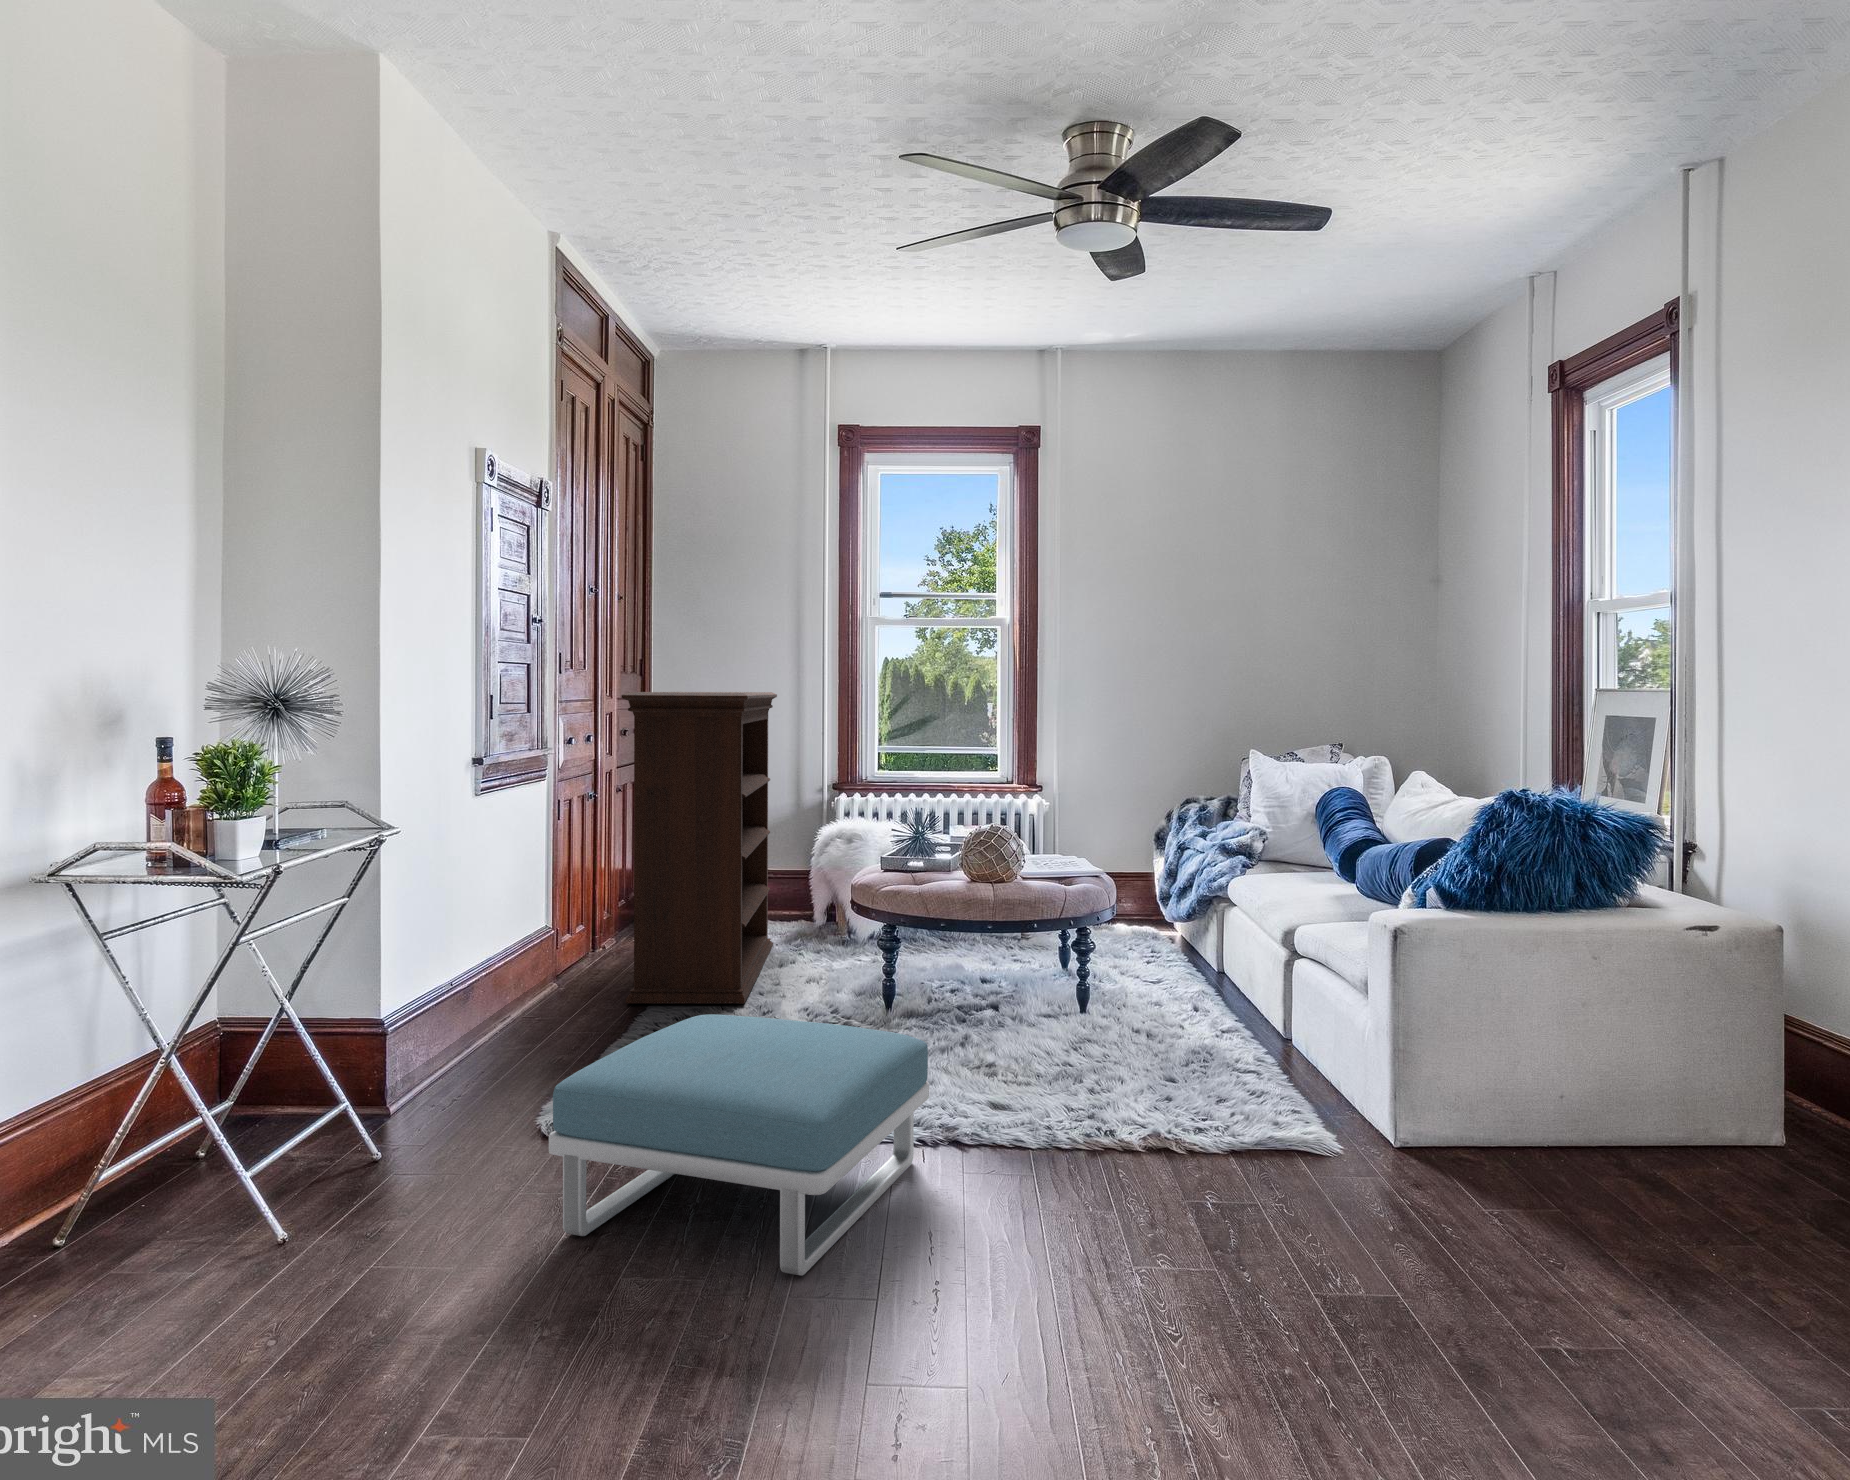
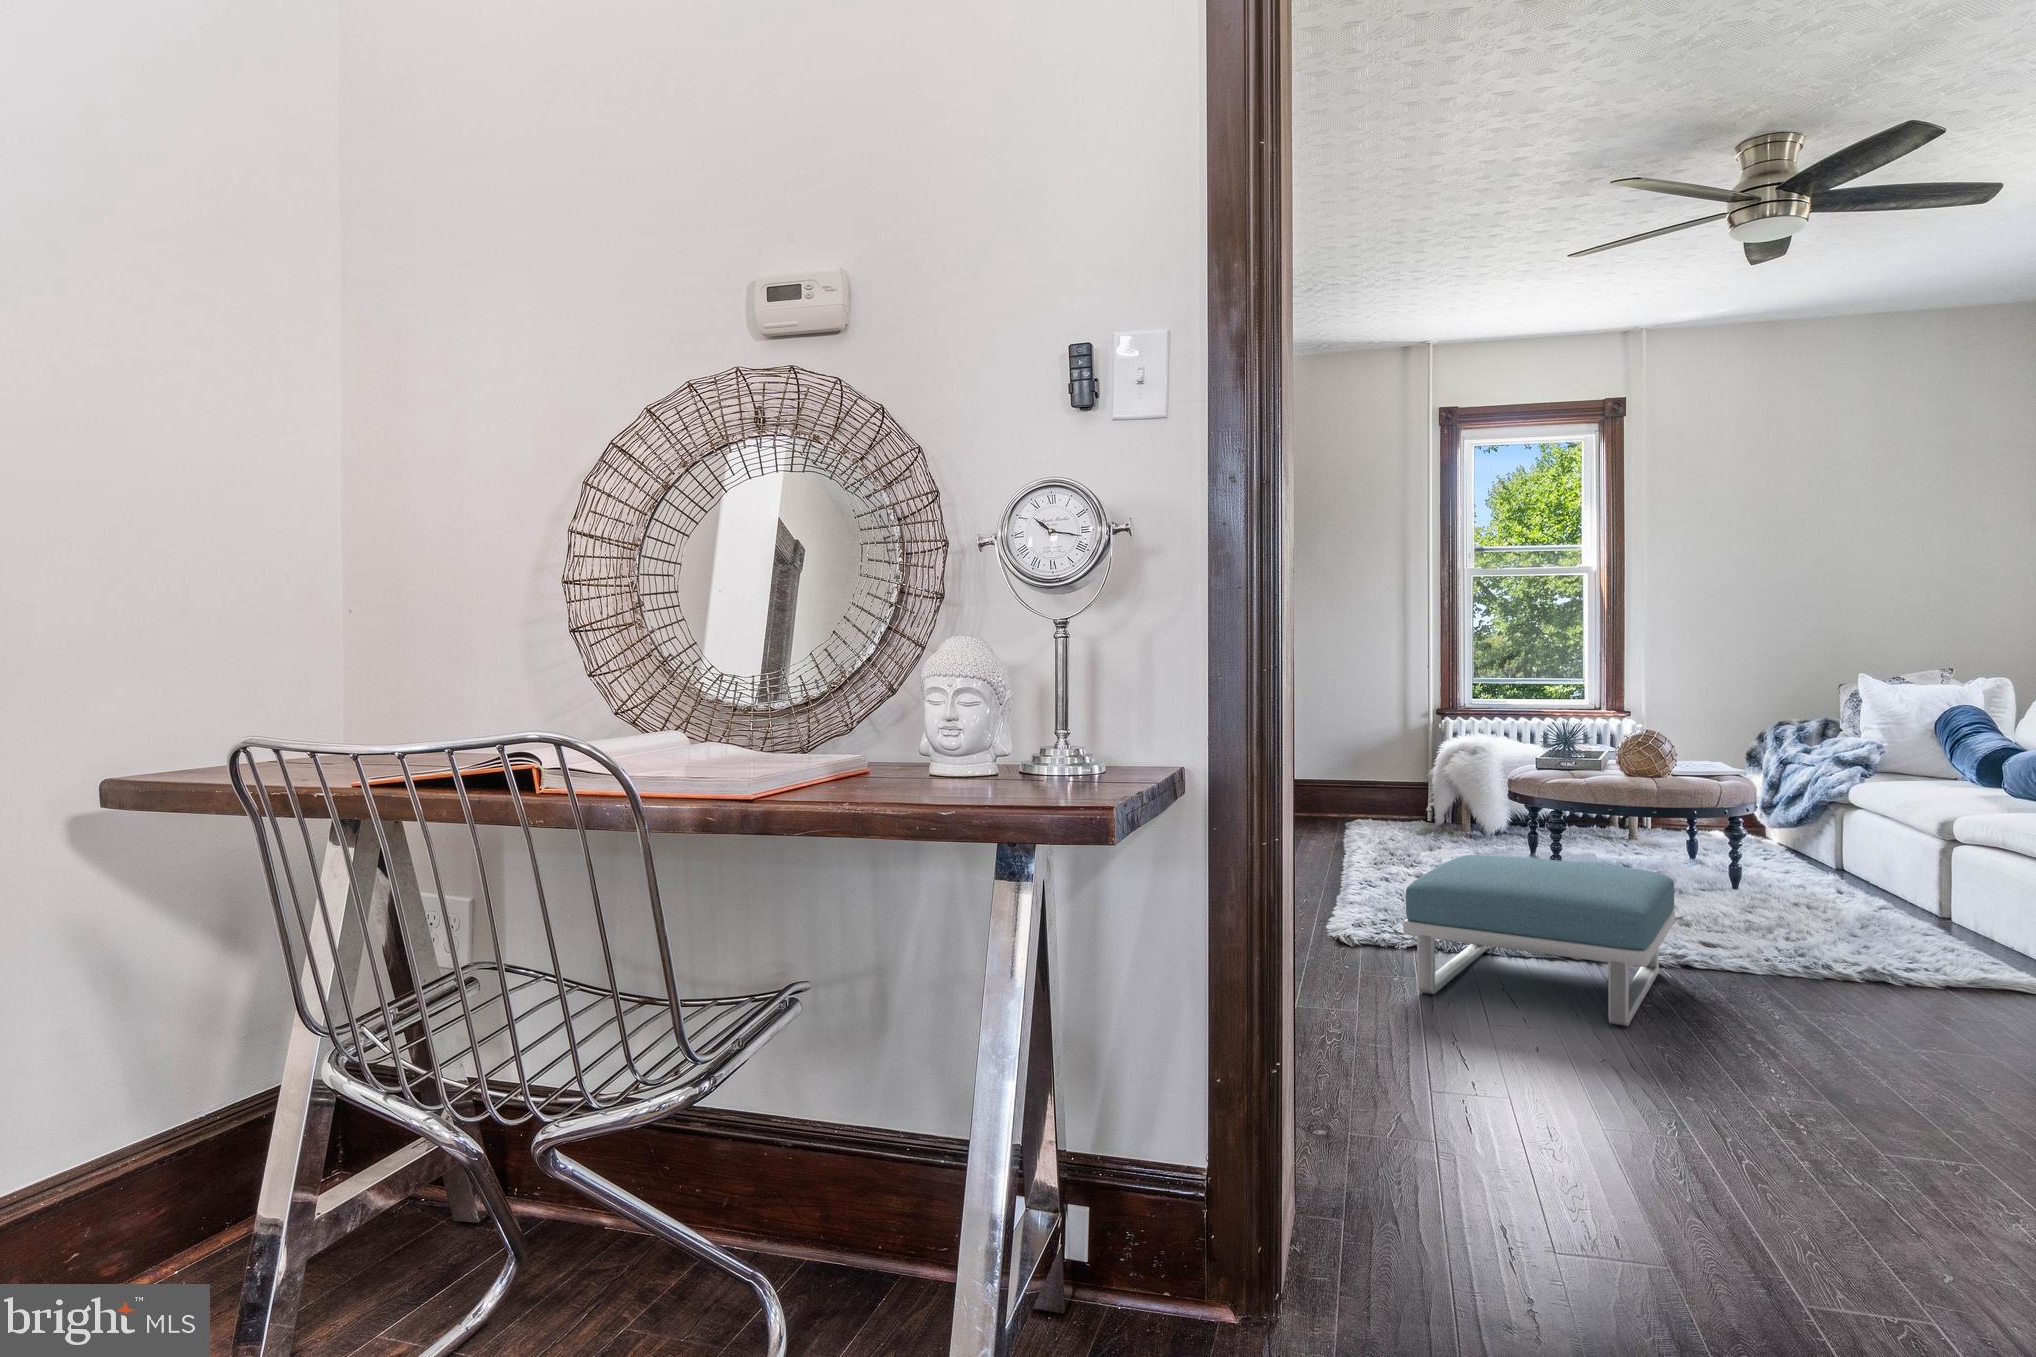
bookshelf: present [621,692,777,1003] -> none [1322,624,1425,872]

